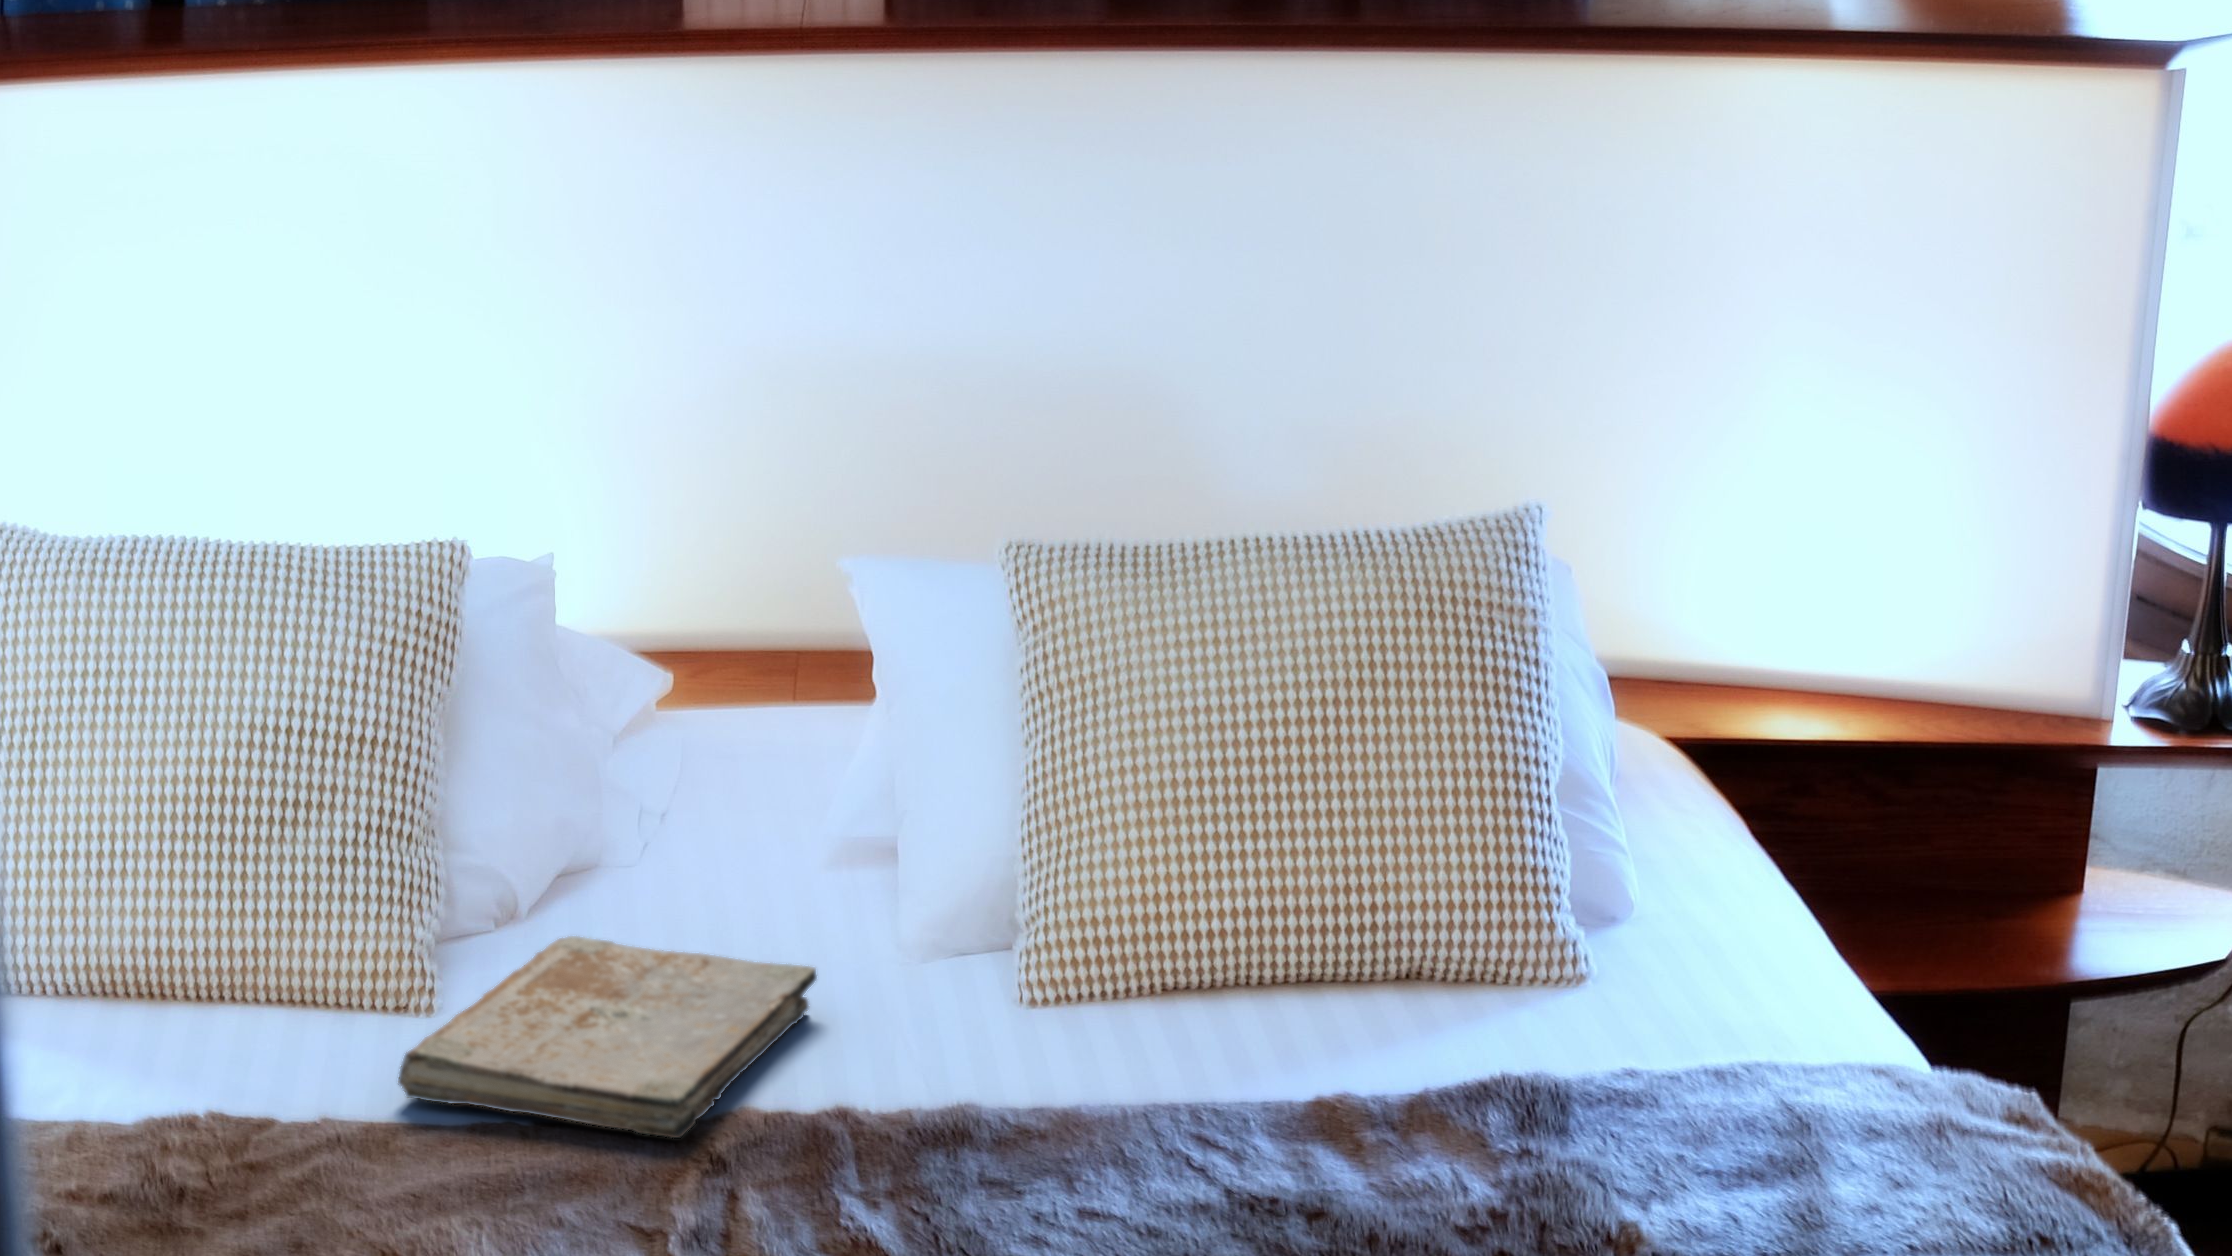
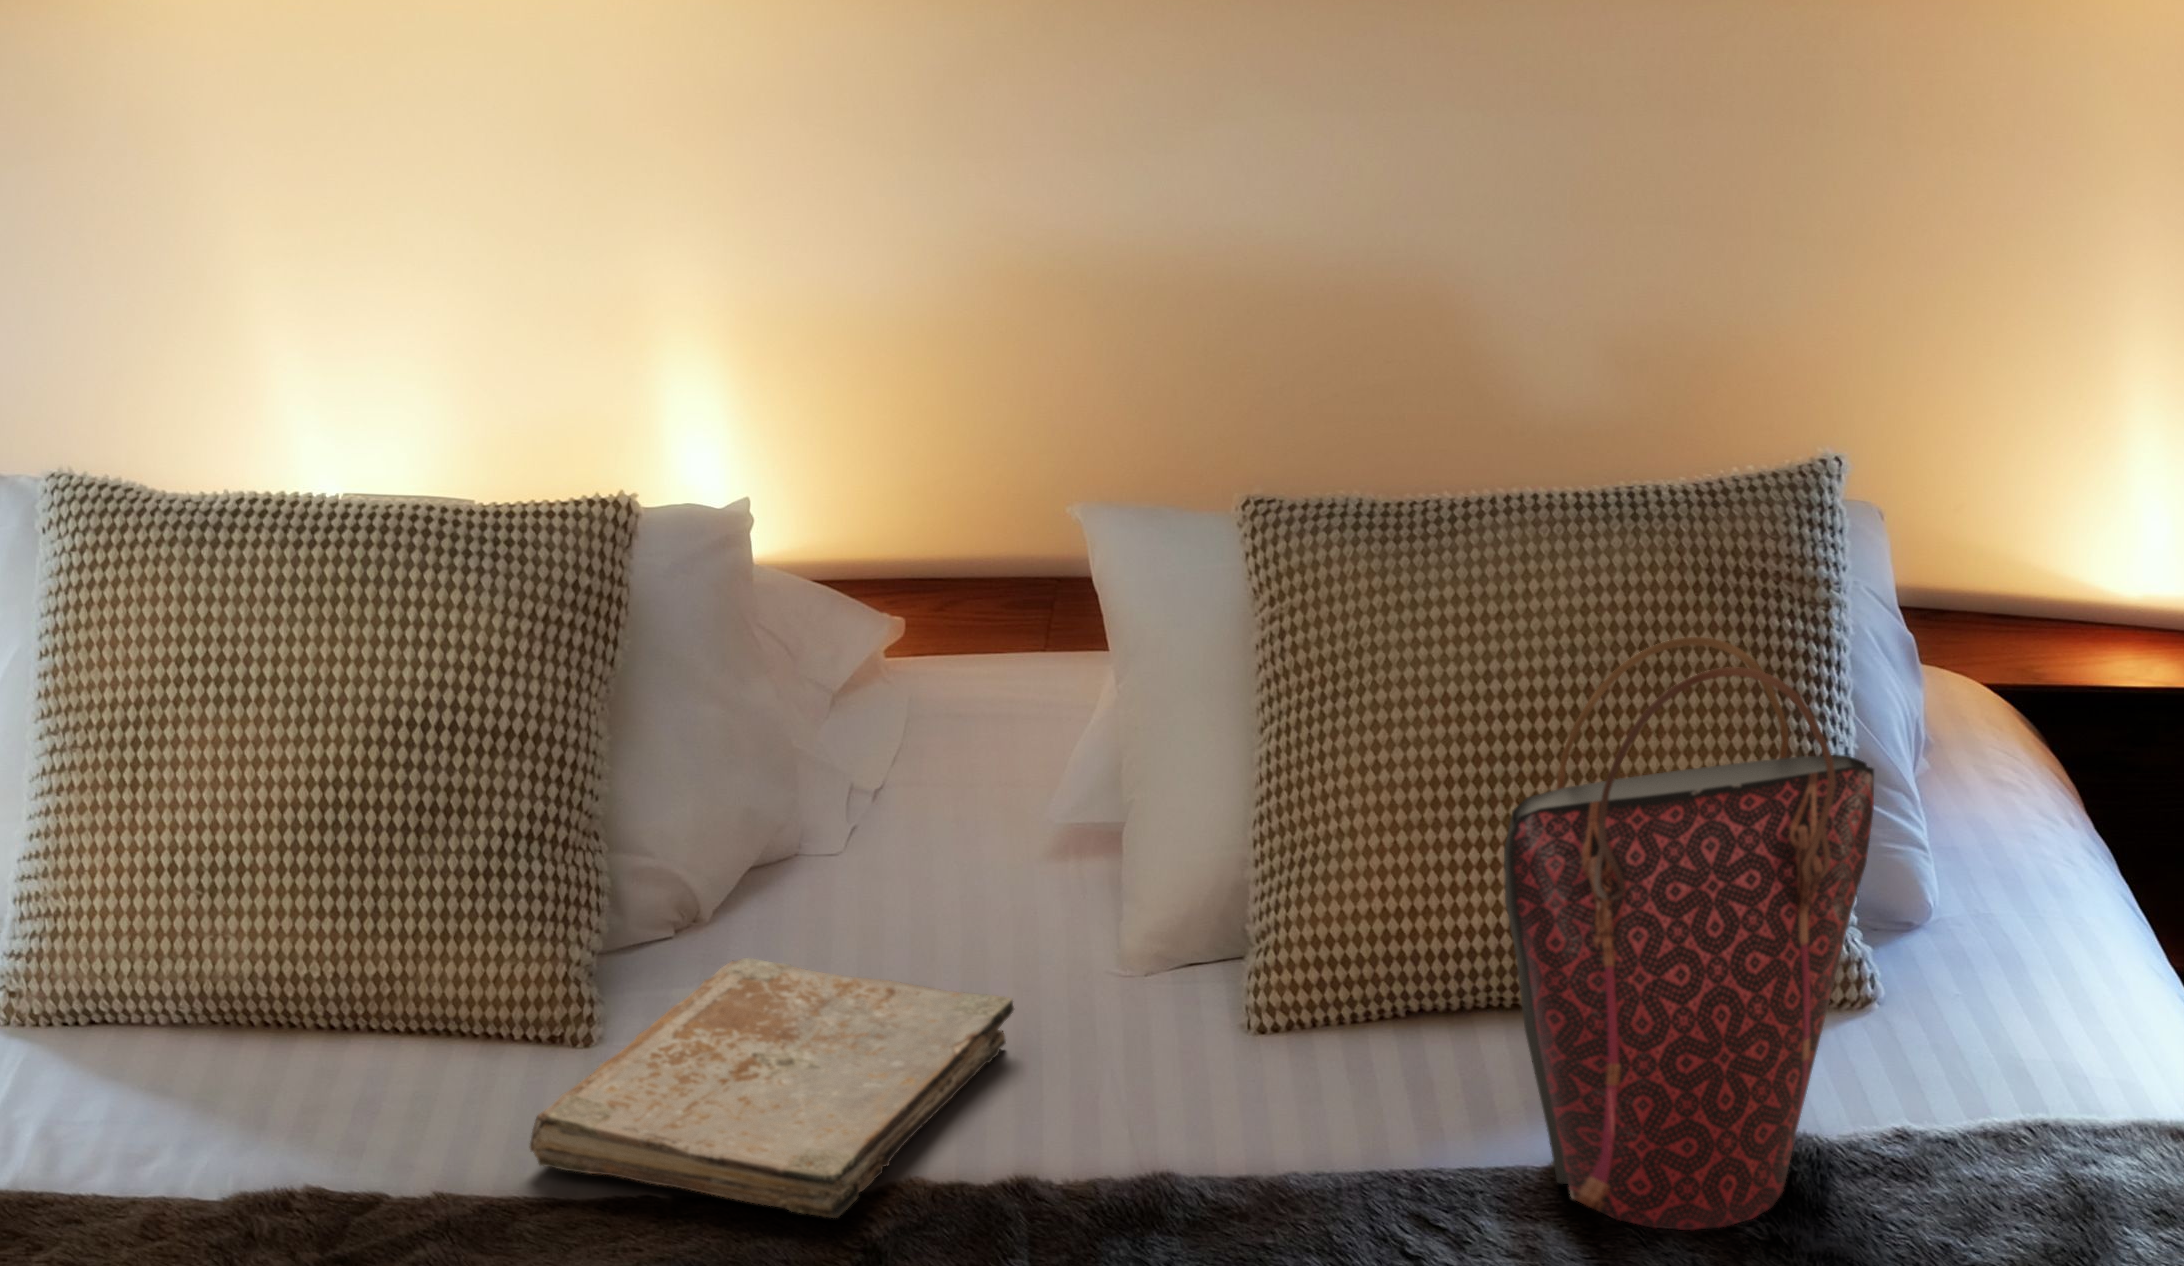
handbag: none [1277,626,1600,1151] -> present [1504,637,1874,1230]

